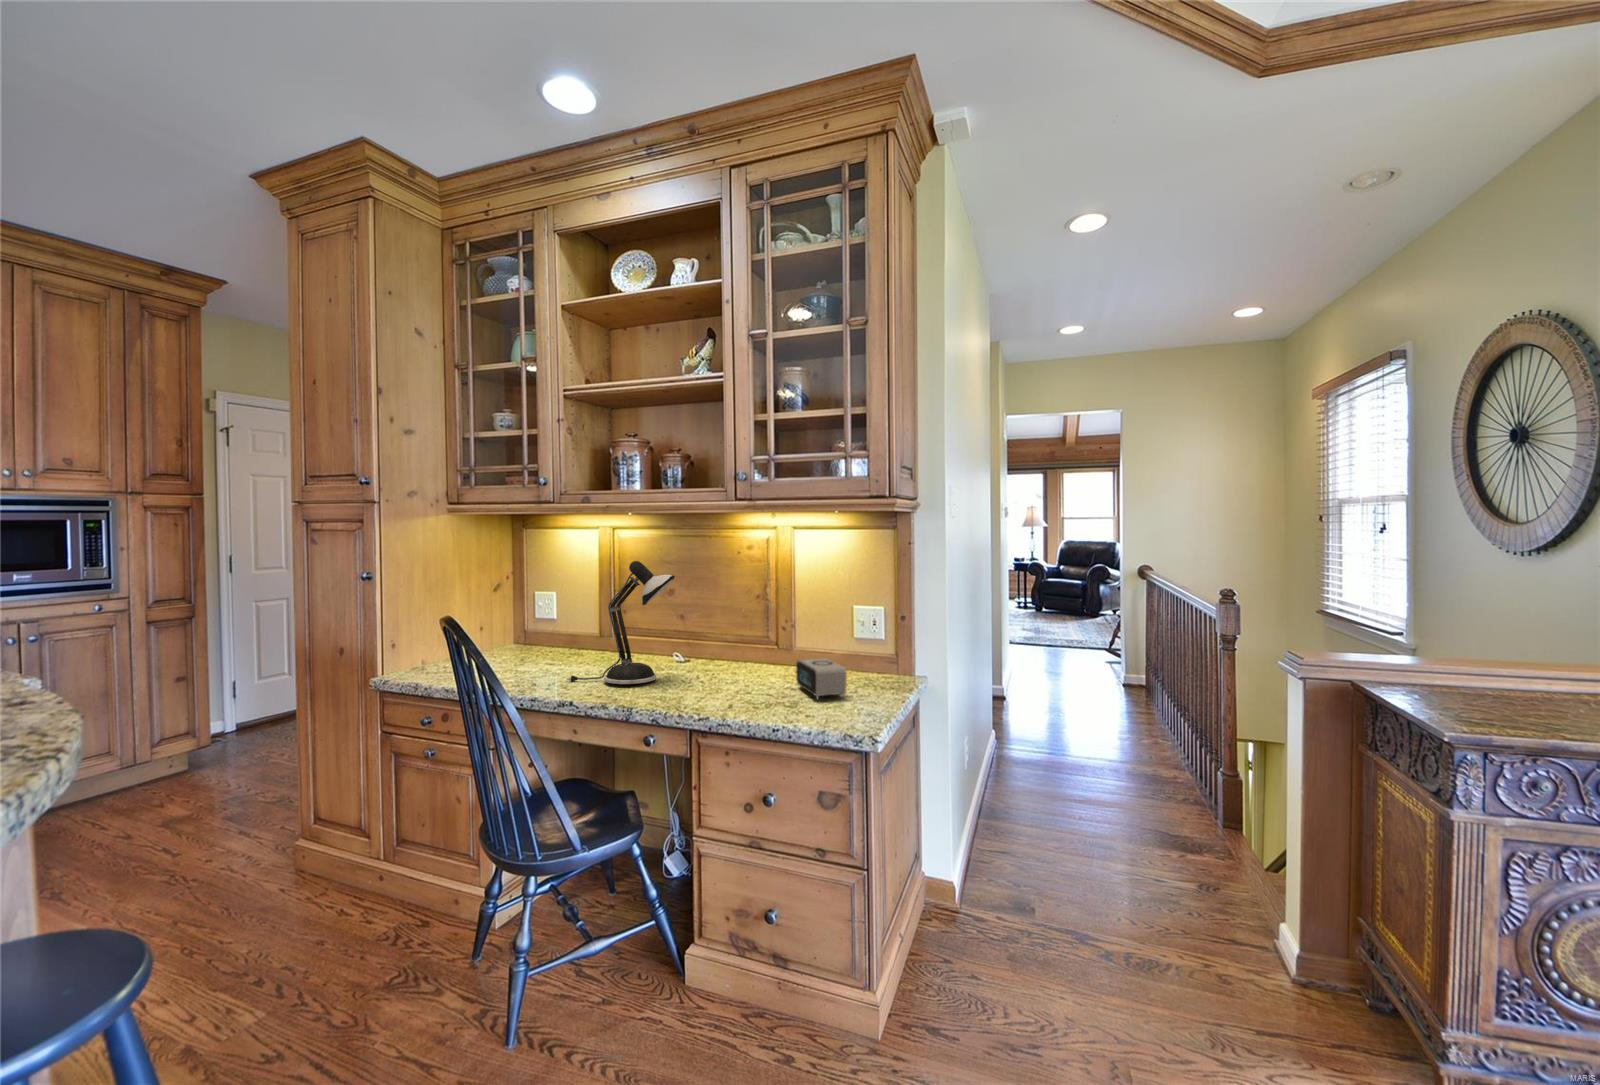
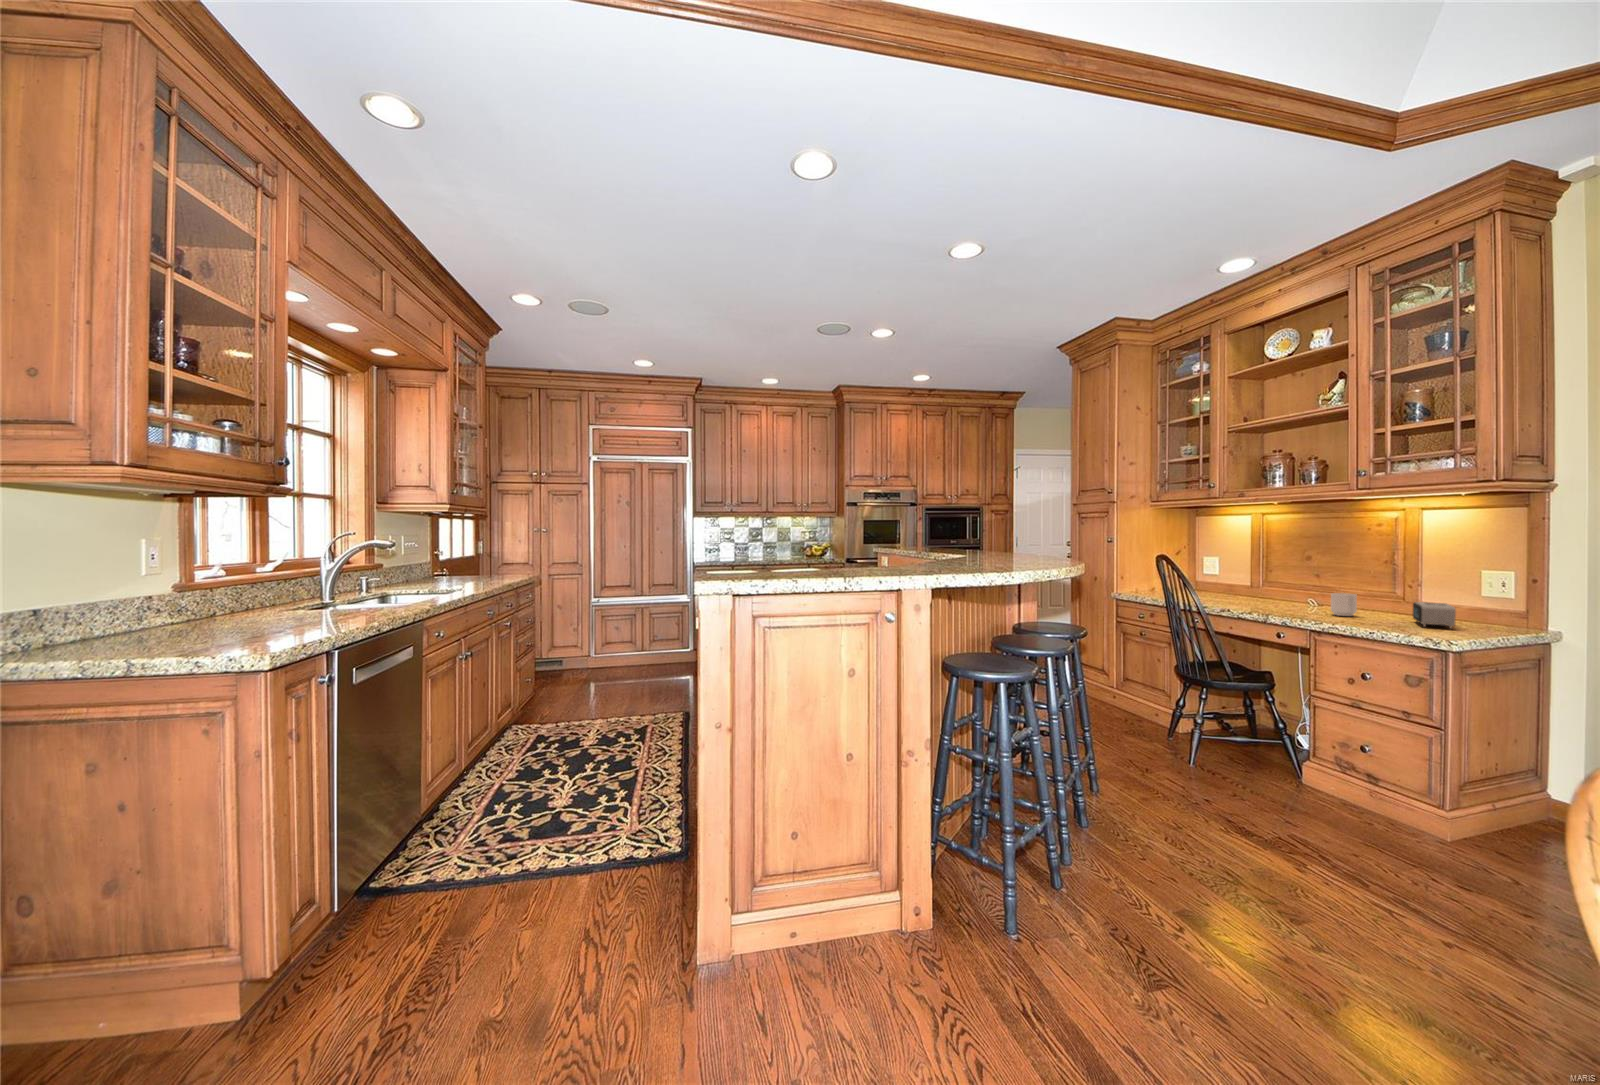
desk lamp: present [567,561,675,684] -> none [1224,533,1305,606]
mug: none [710,654,740,691] -> present [1331,593,1357,616]

